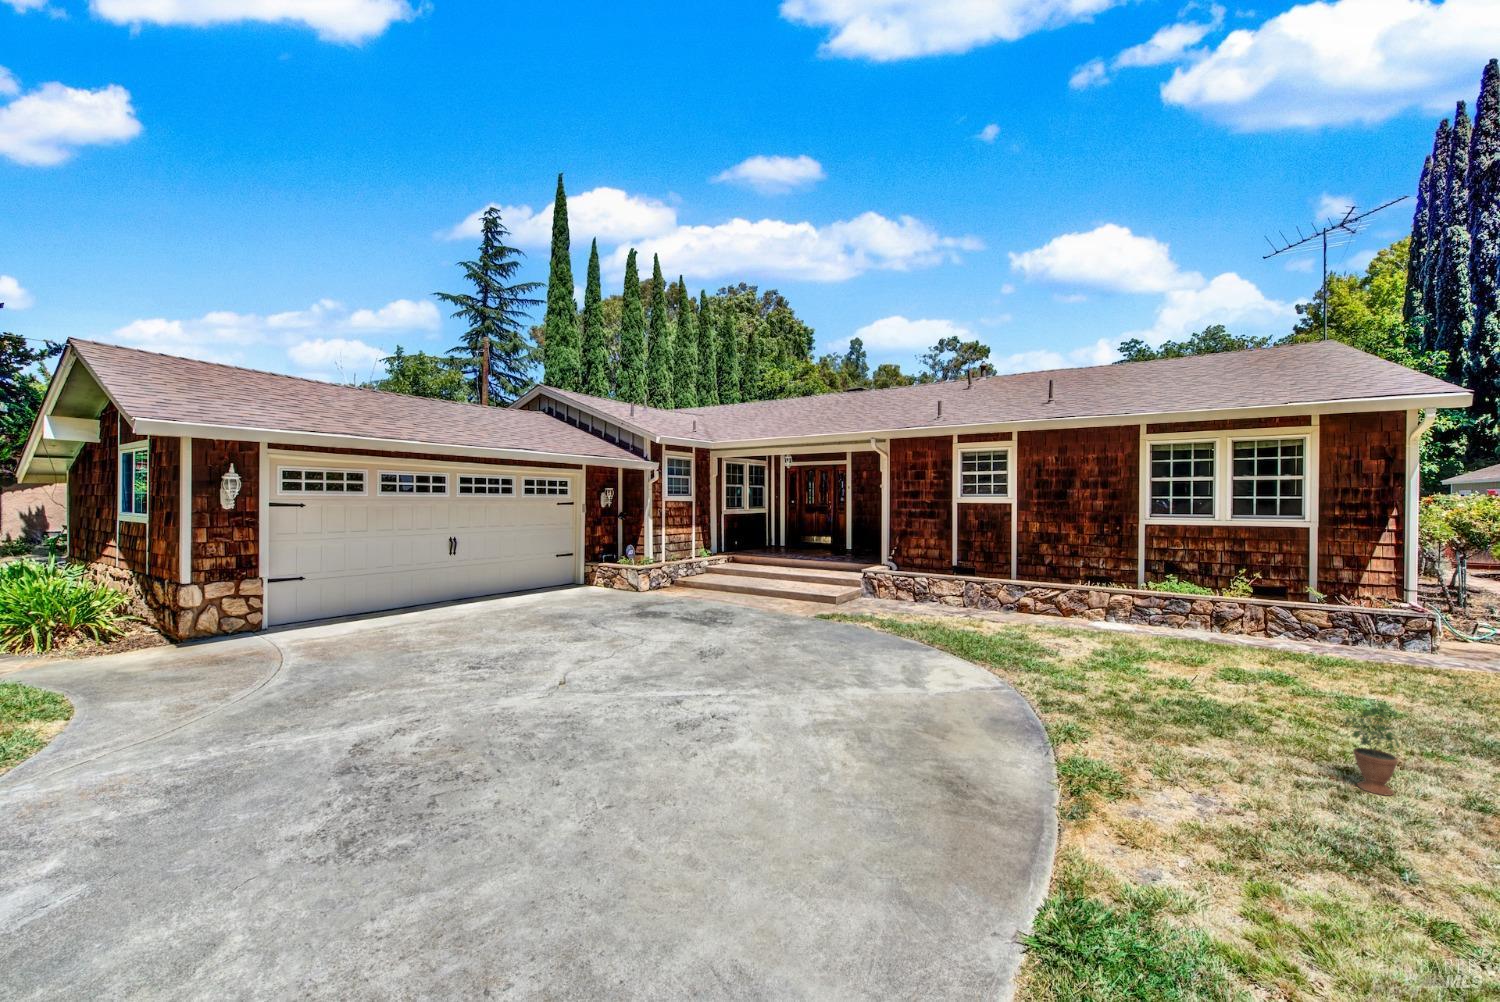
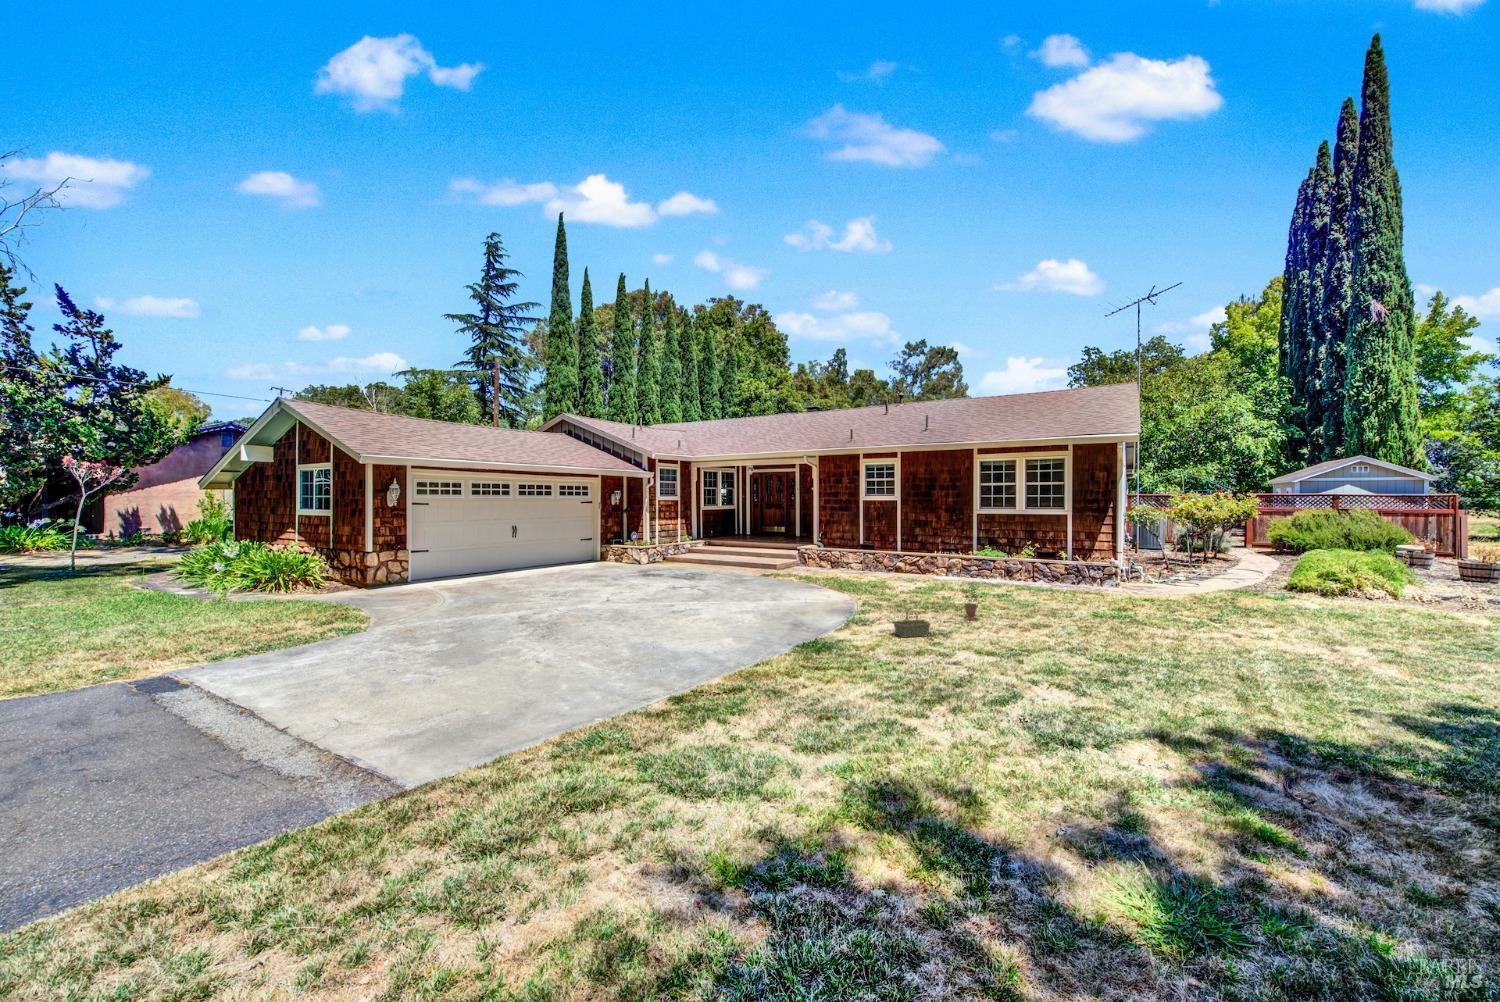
basket: none [1289,818,1424,922] -> present [893,611,931,638]

